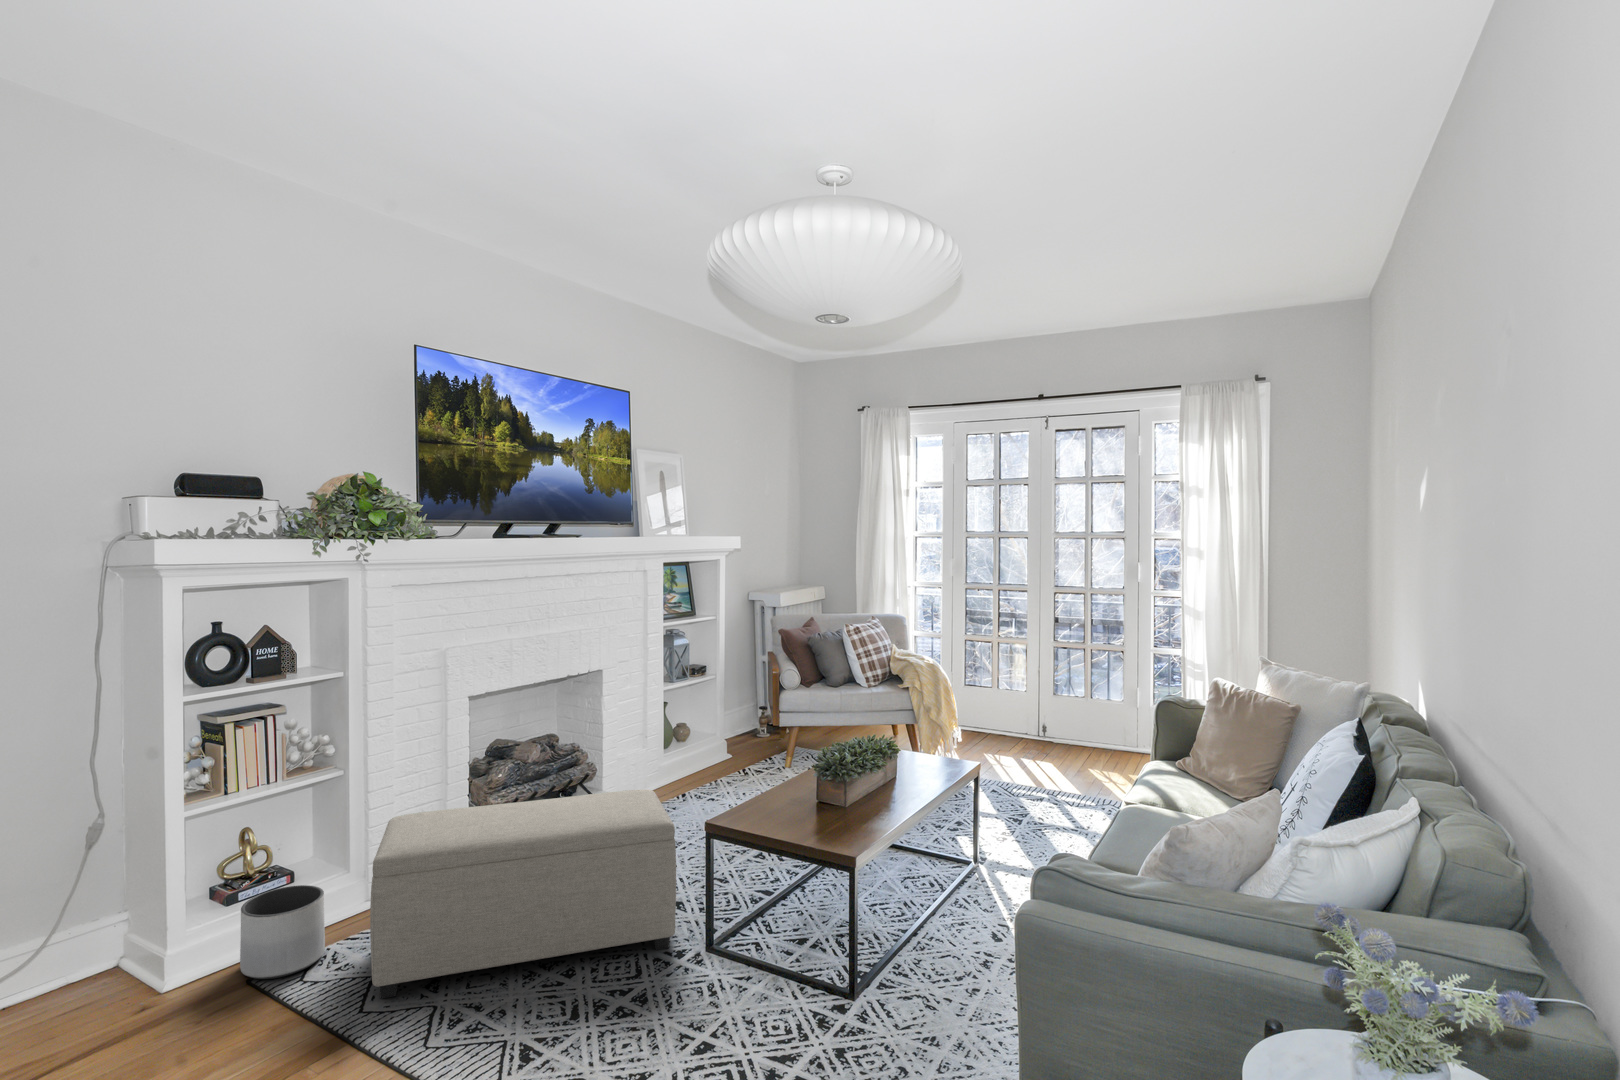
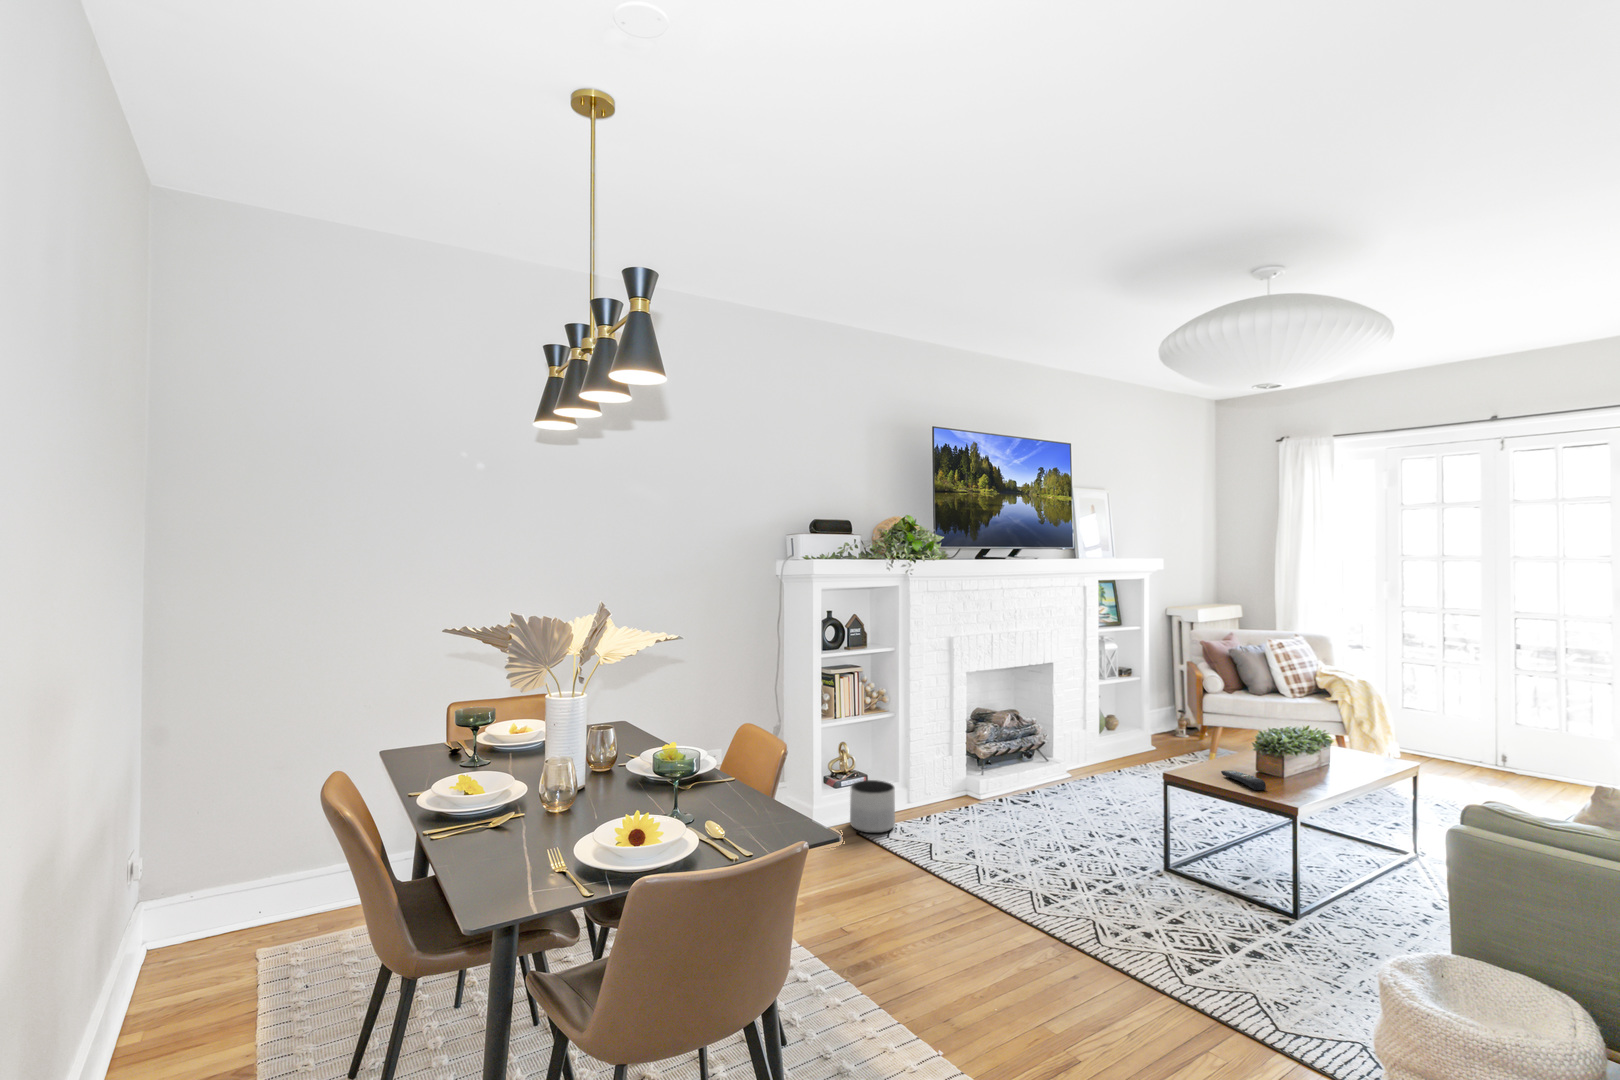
ottoman: present [370,789,676,998] -> none [931,743,1139,864]
remote control: none [776,805,823,832] -> present [1221,771,1266,790]

